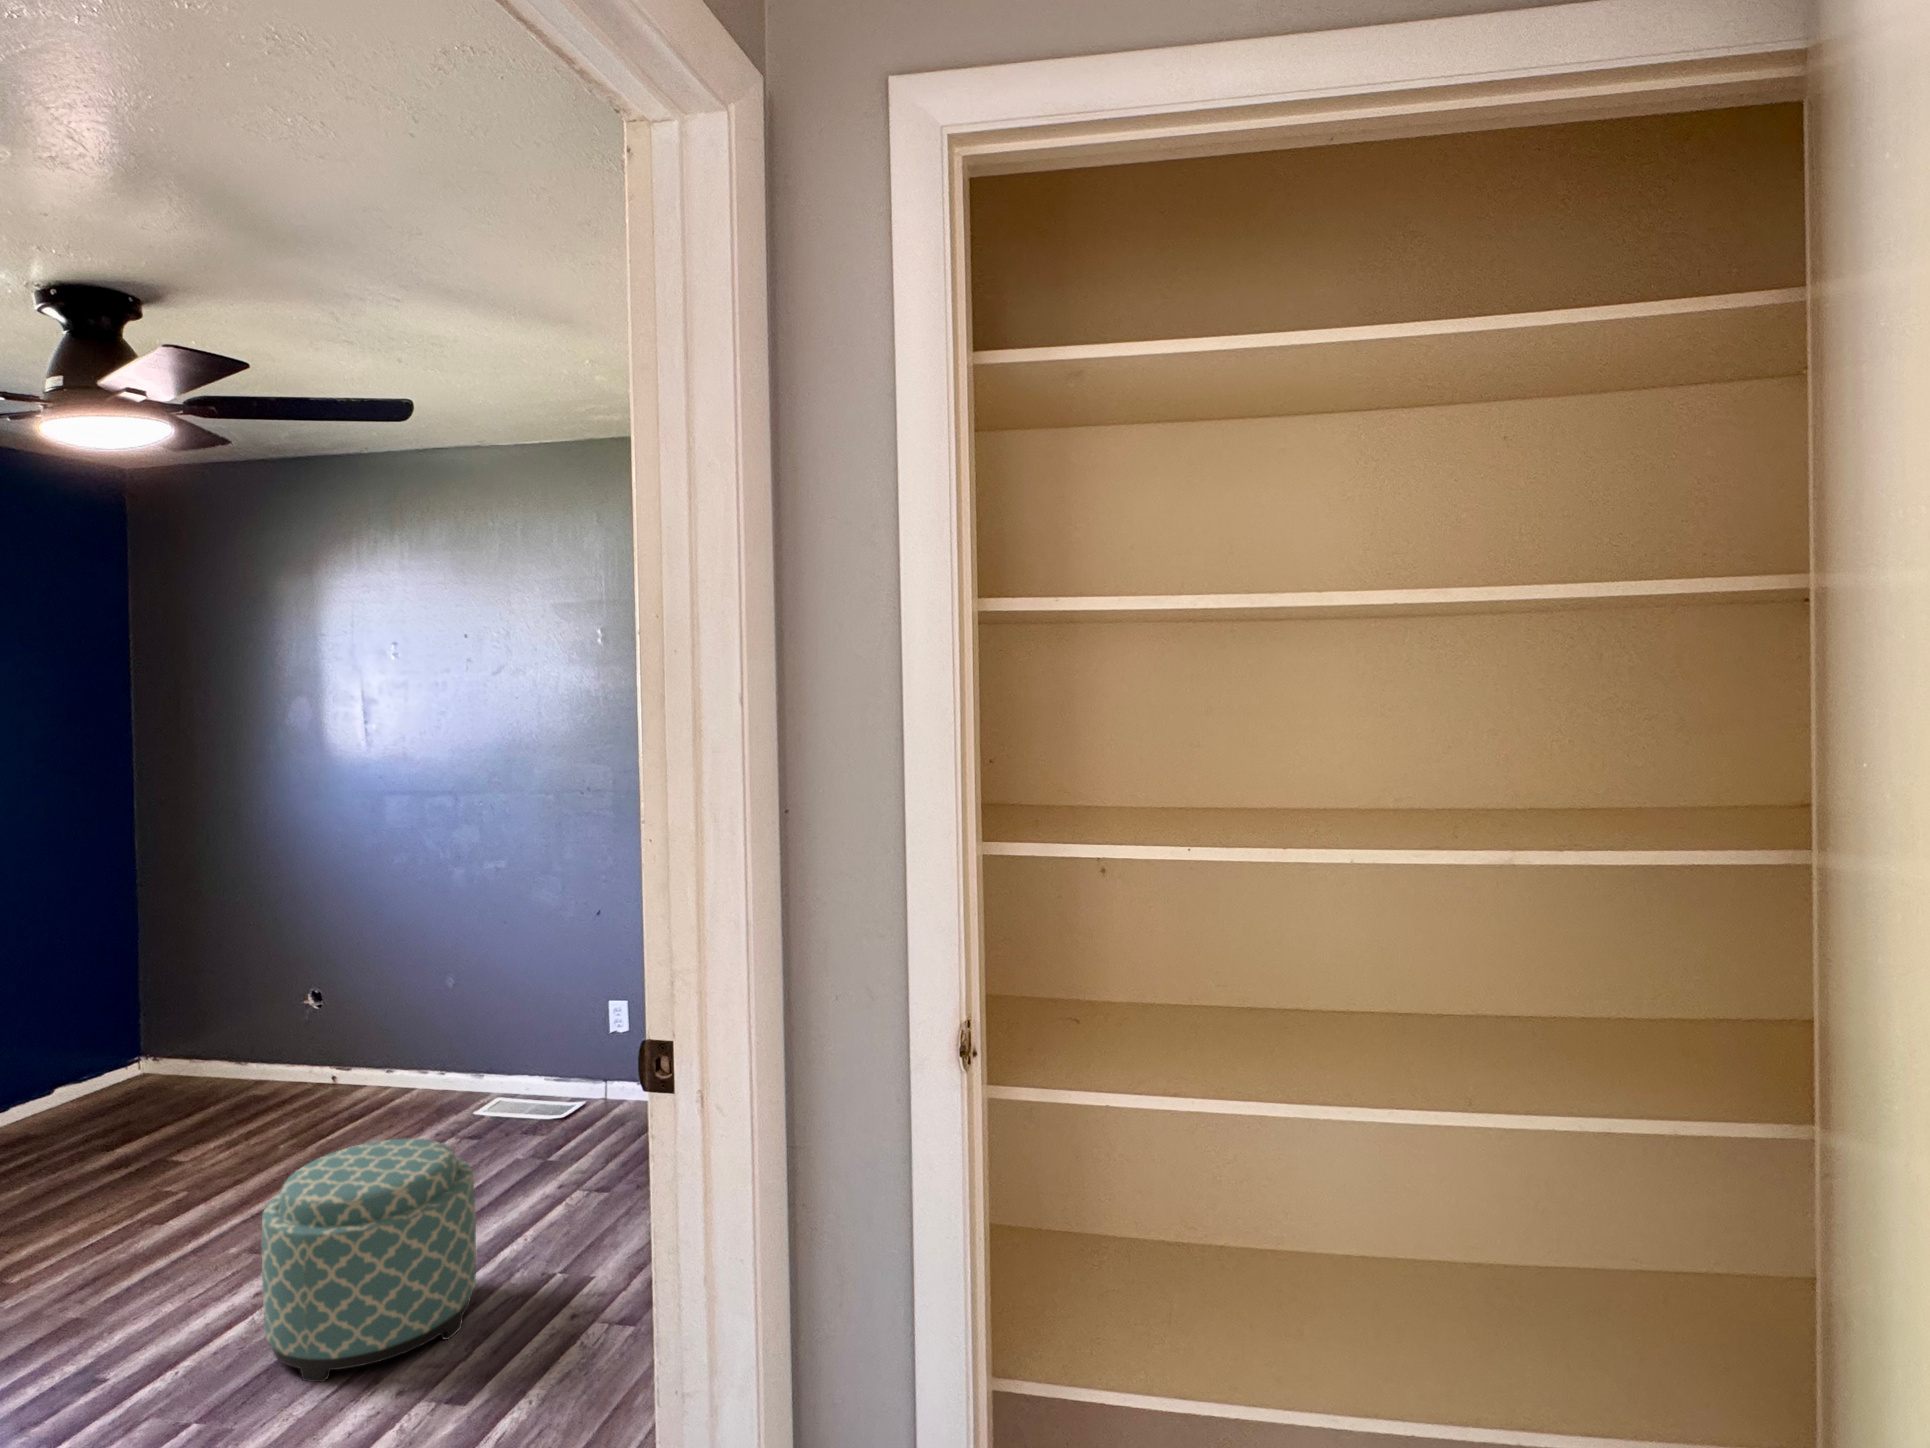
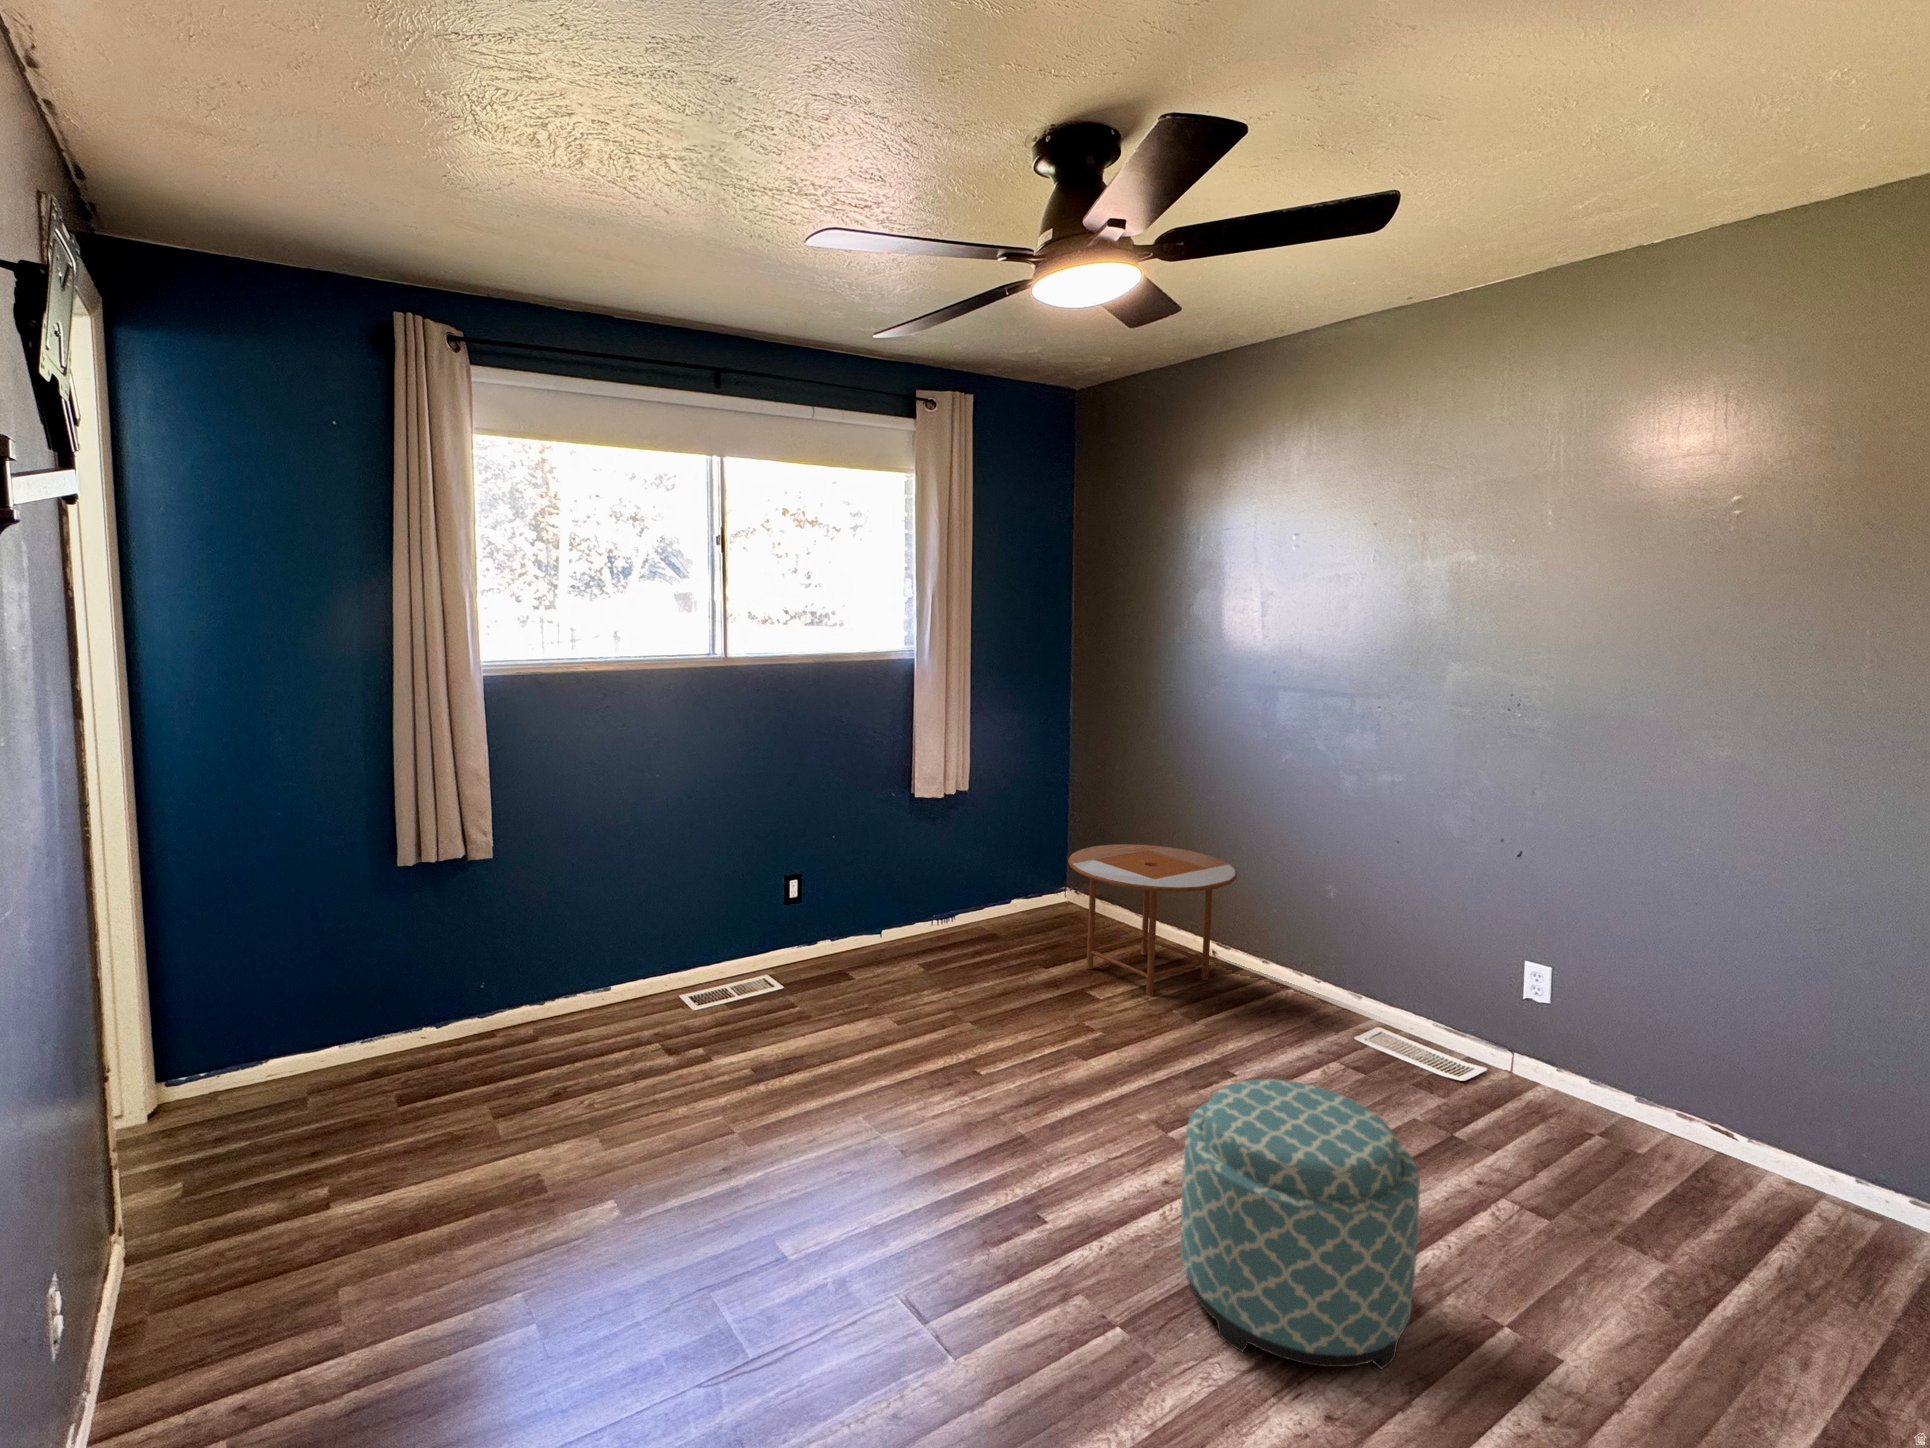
side table: none [132,974,349,1142] -> present [1068,844,1237,996]

